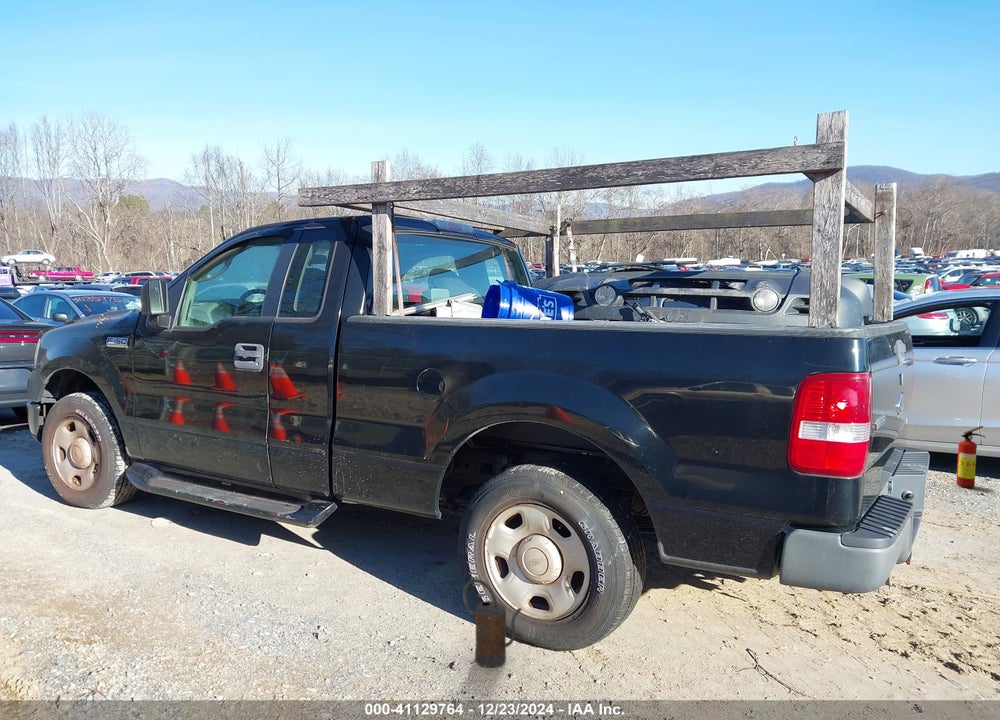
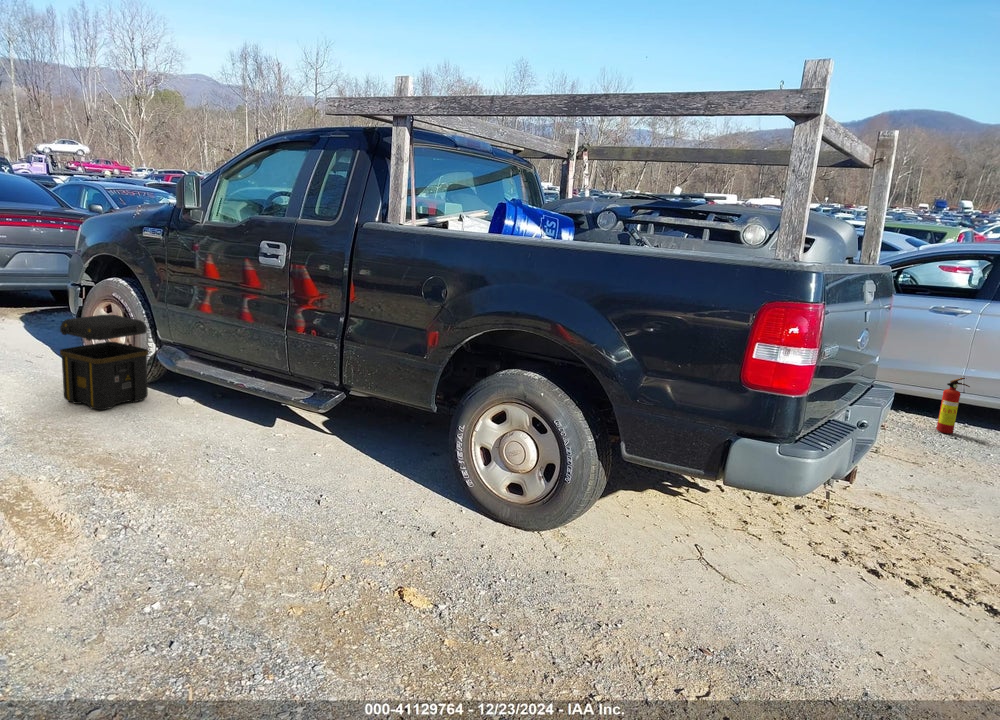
toolbox: none [17,434,117,542] -> present [60,314,148,410]
watering can: present [463,579,522,667] -> none [448,463,497,539]

